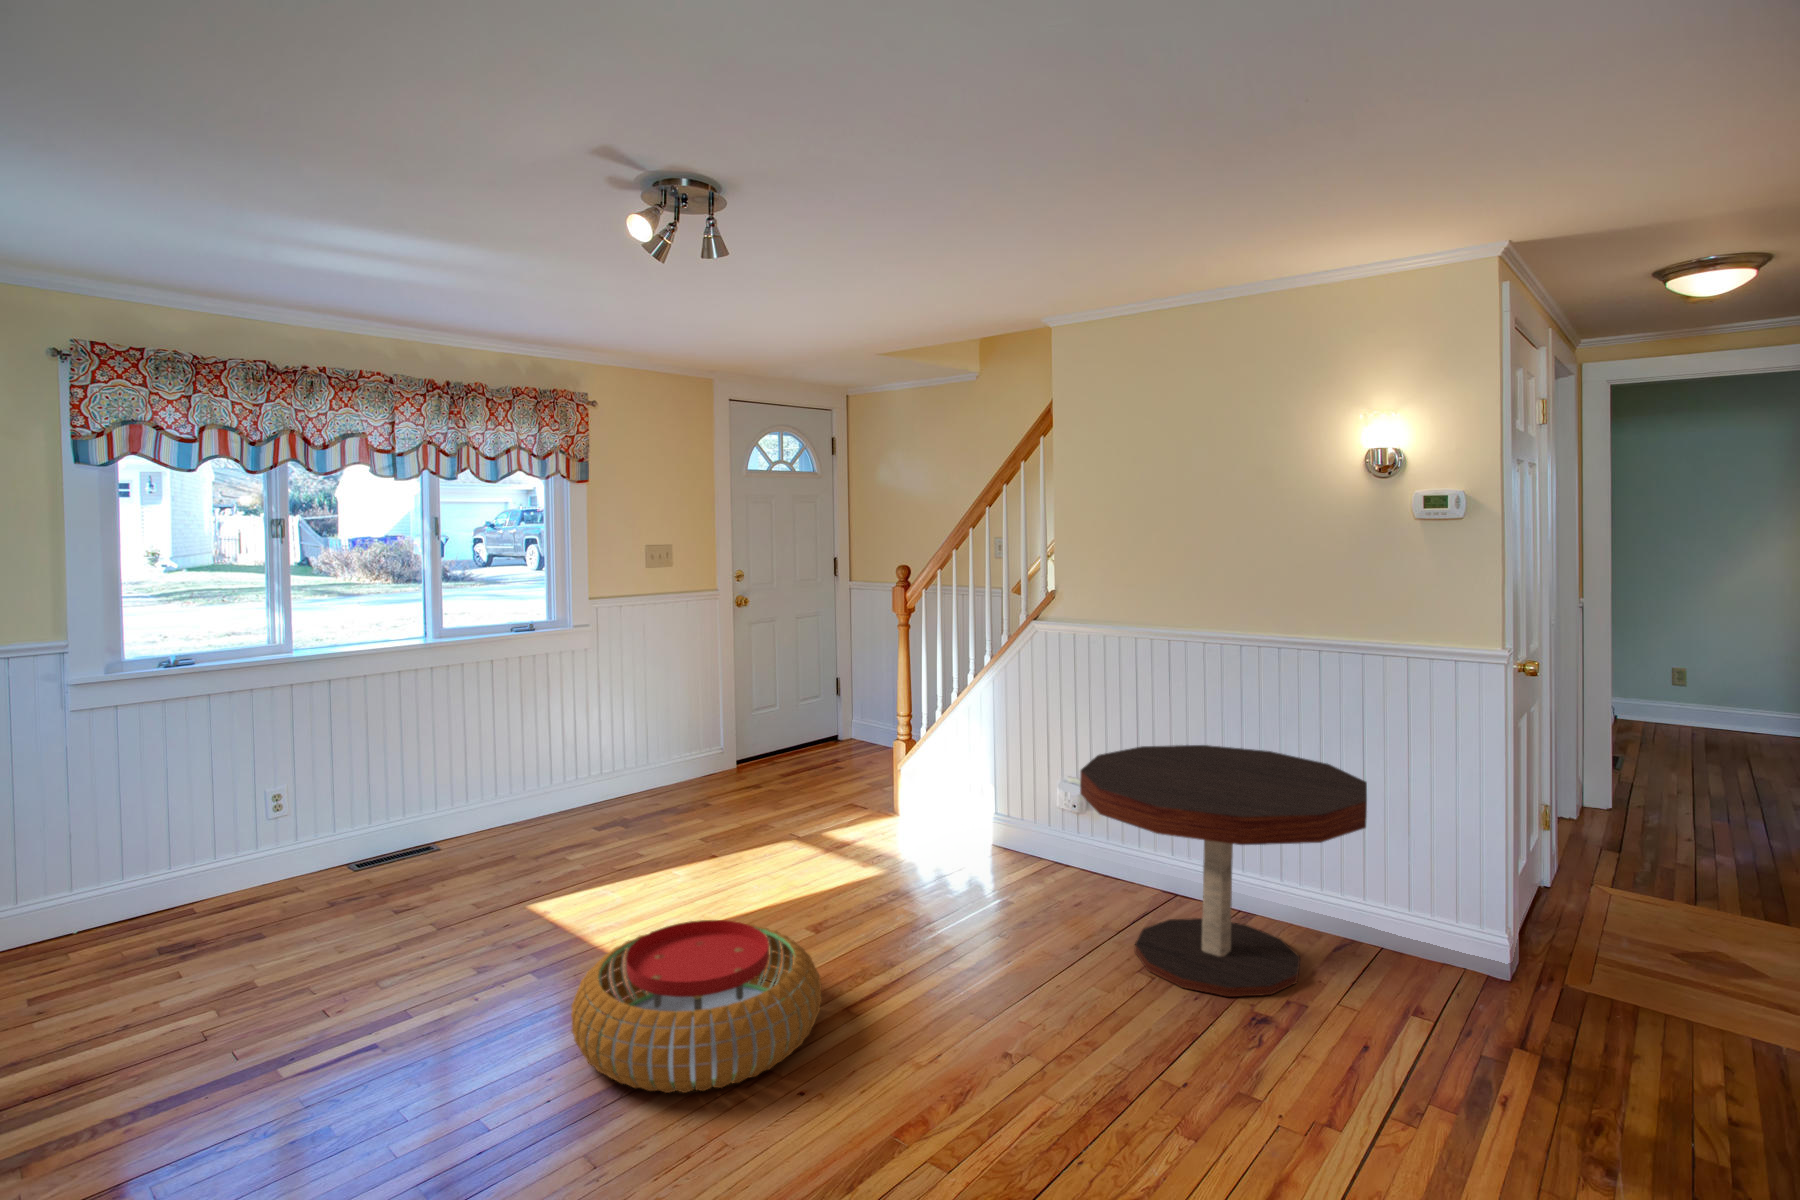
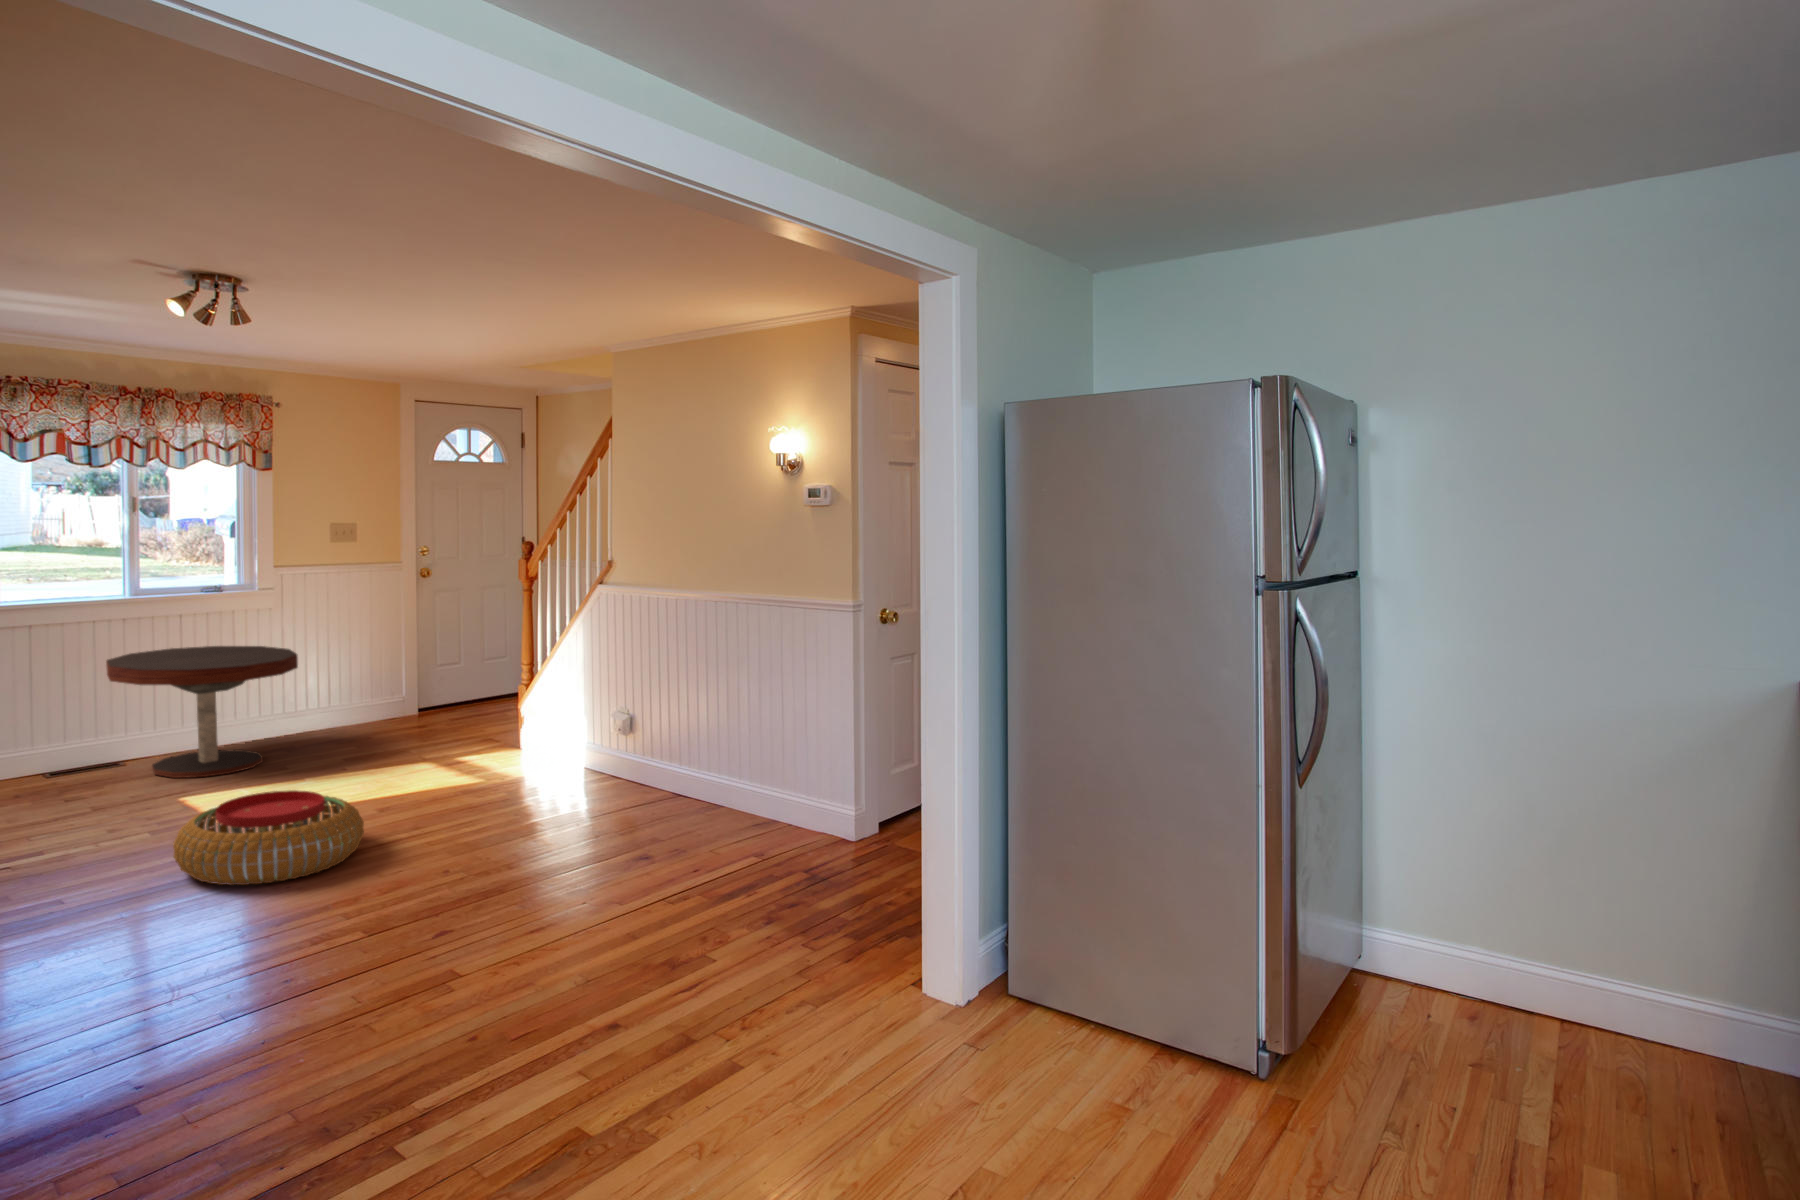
coffee table: present [1080,745,1367,997] -> present [106,646,298,778]

